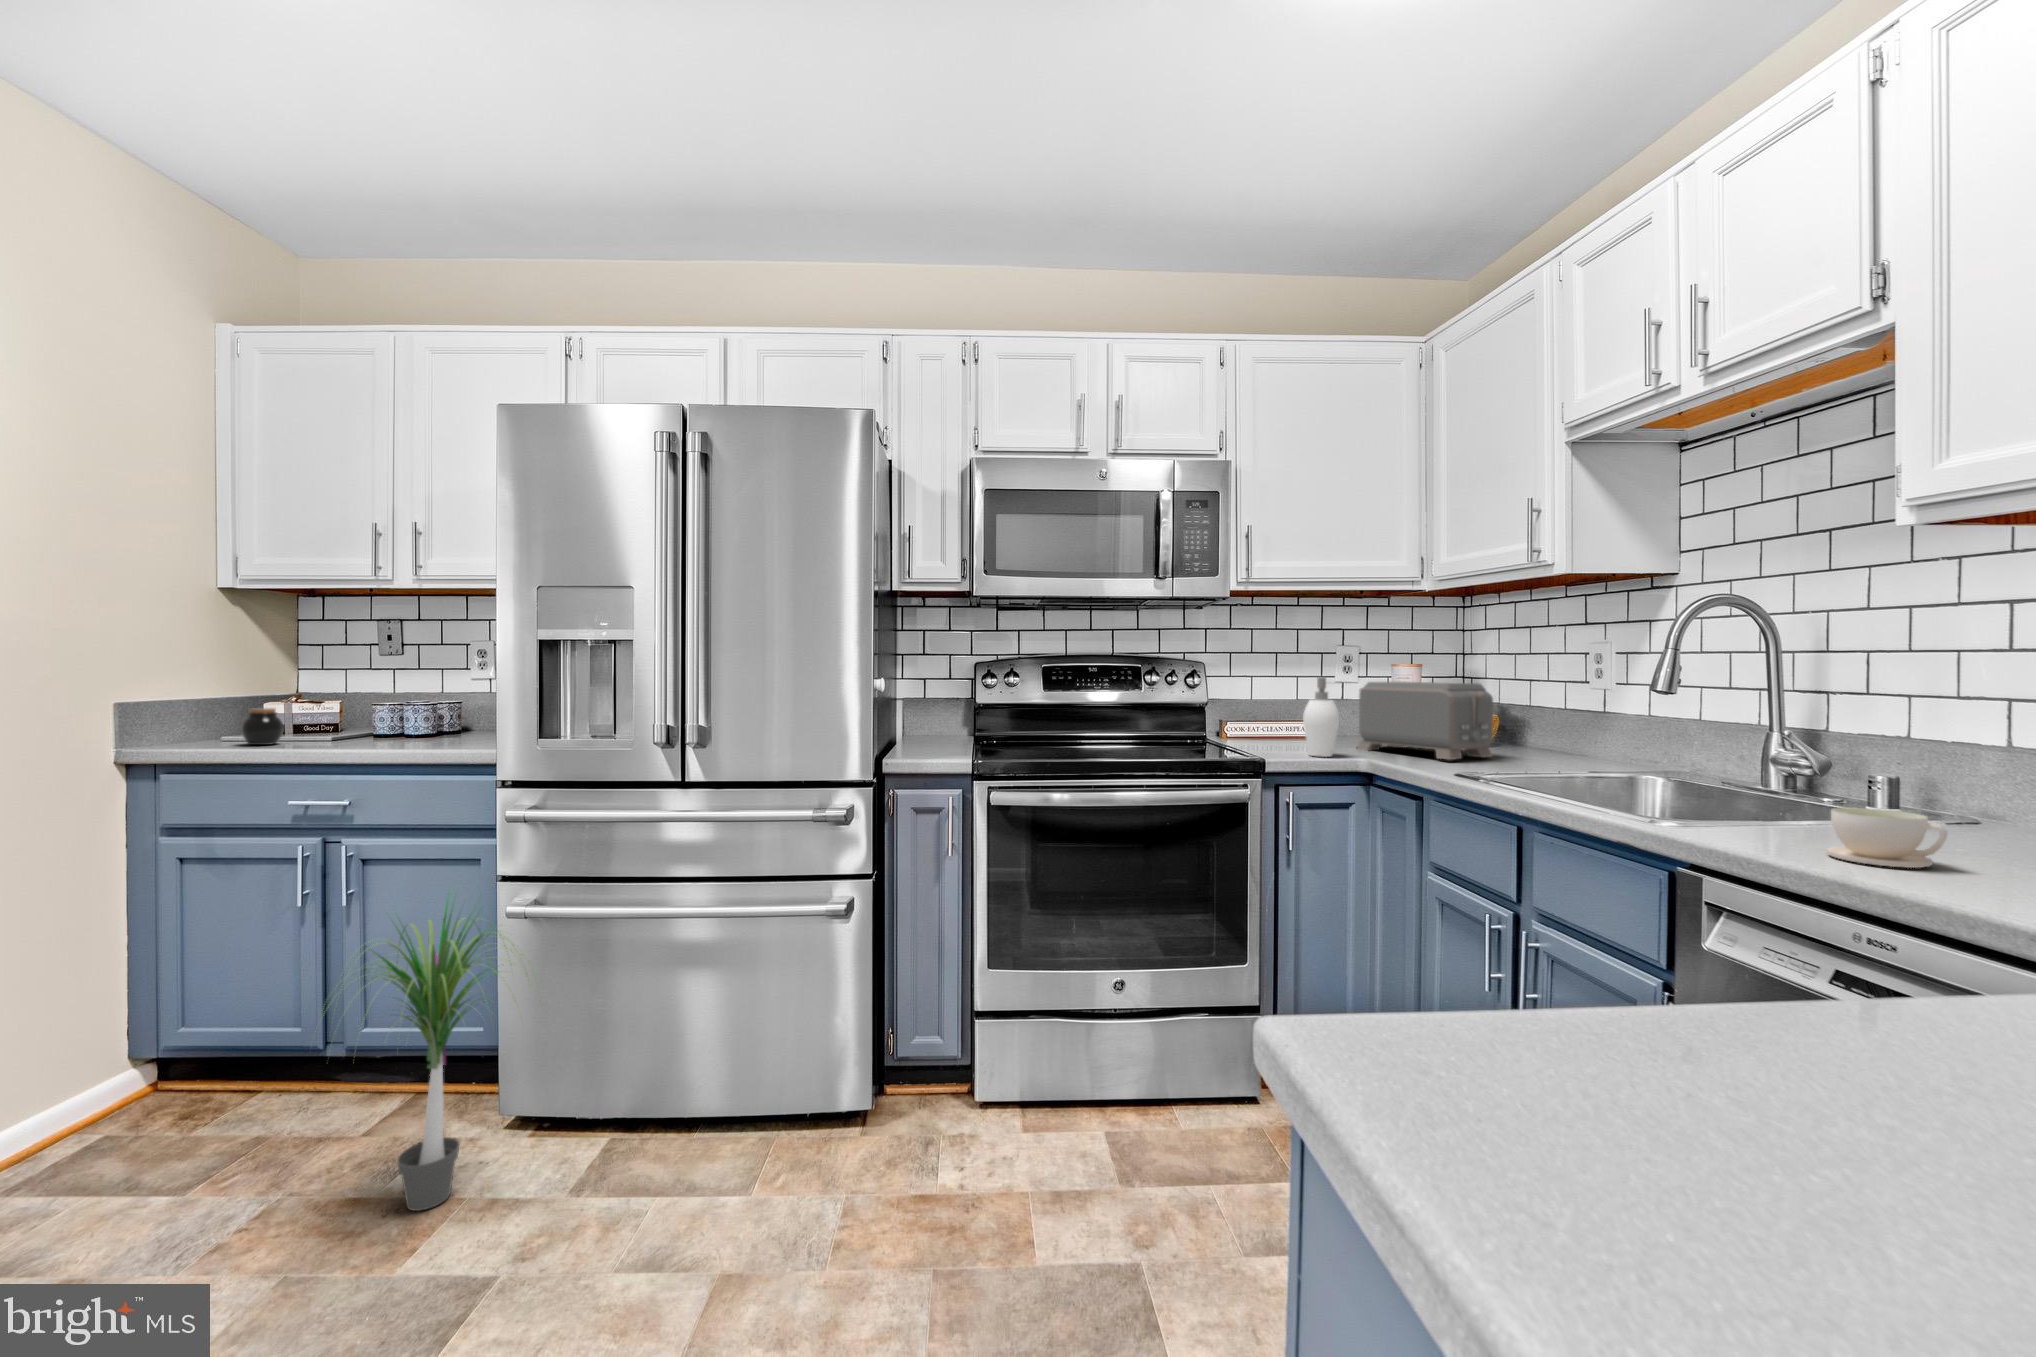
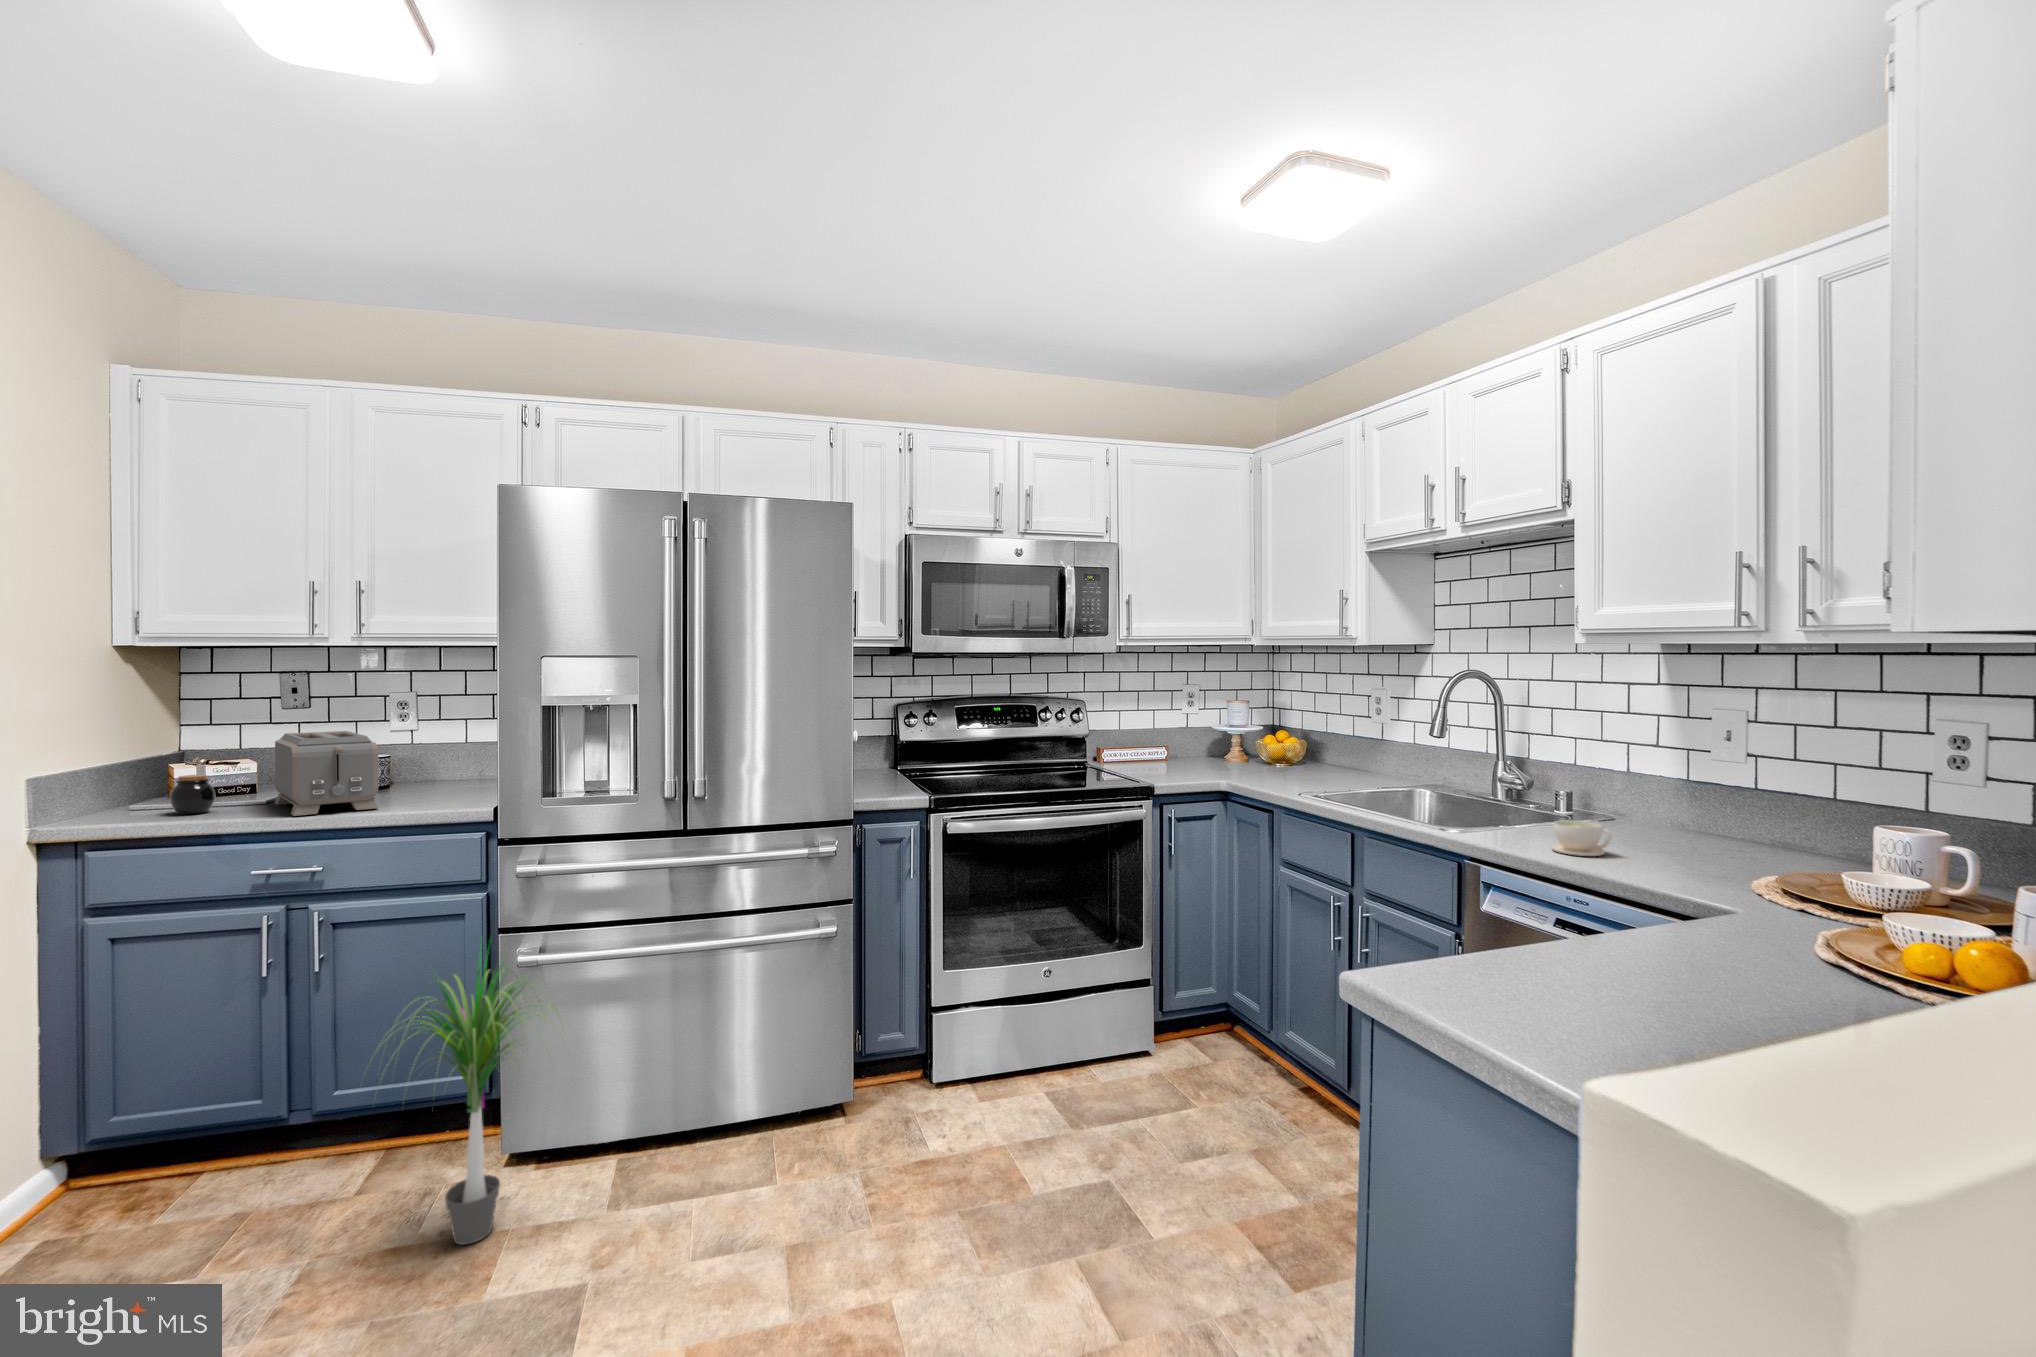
soap dispenser: present [1303,677,1347,757] -> none [1177,720,1214,782]
toaster: present [1357,682,1493,760] -> present [275,731,379,816]

